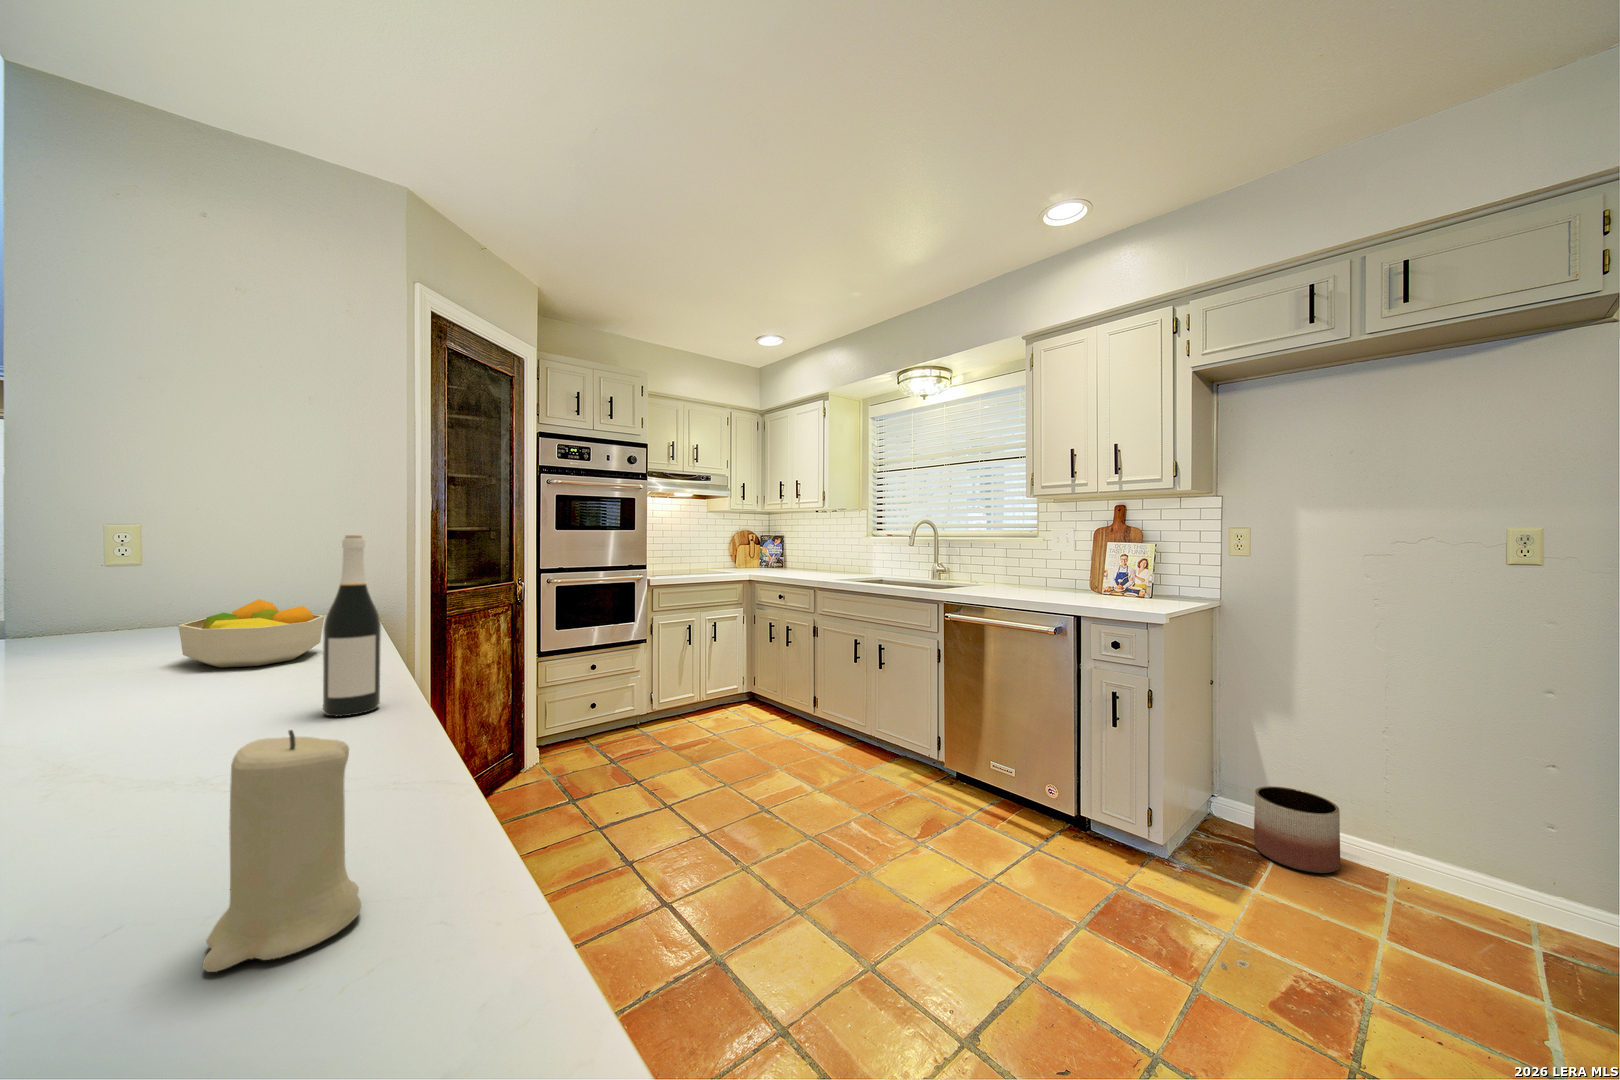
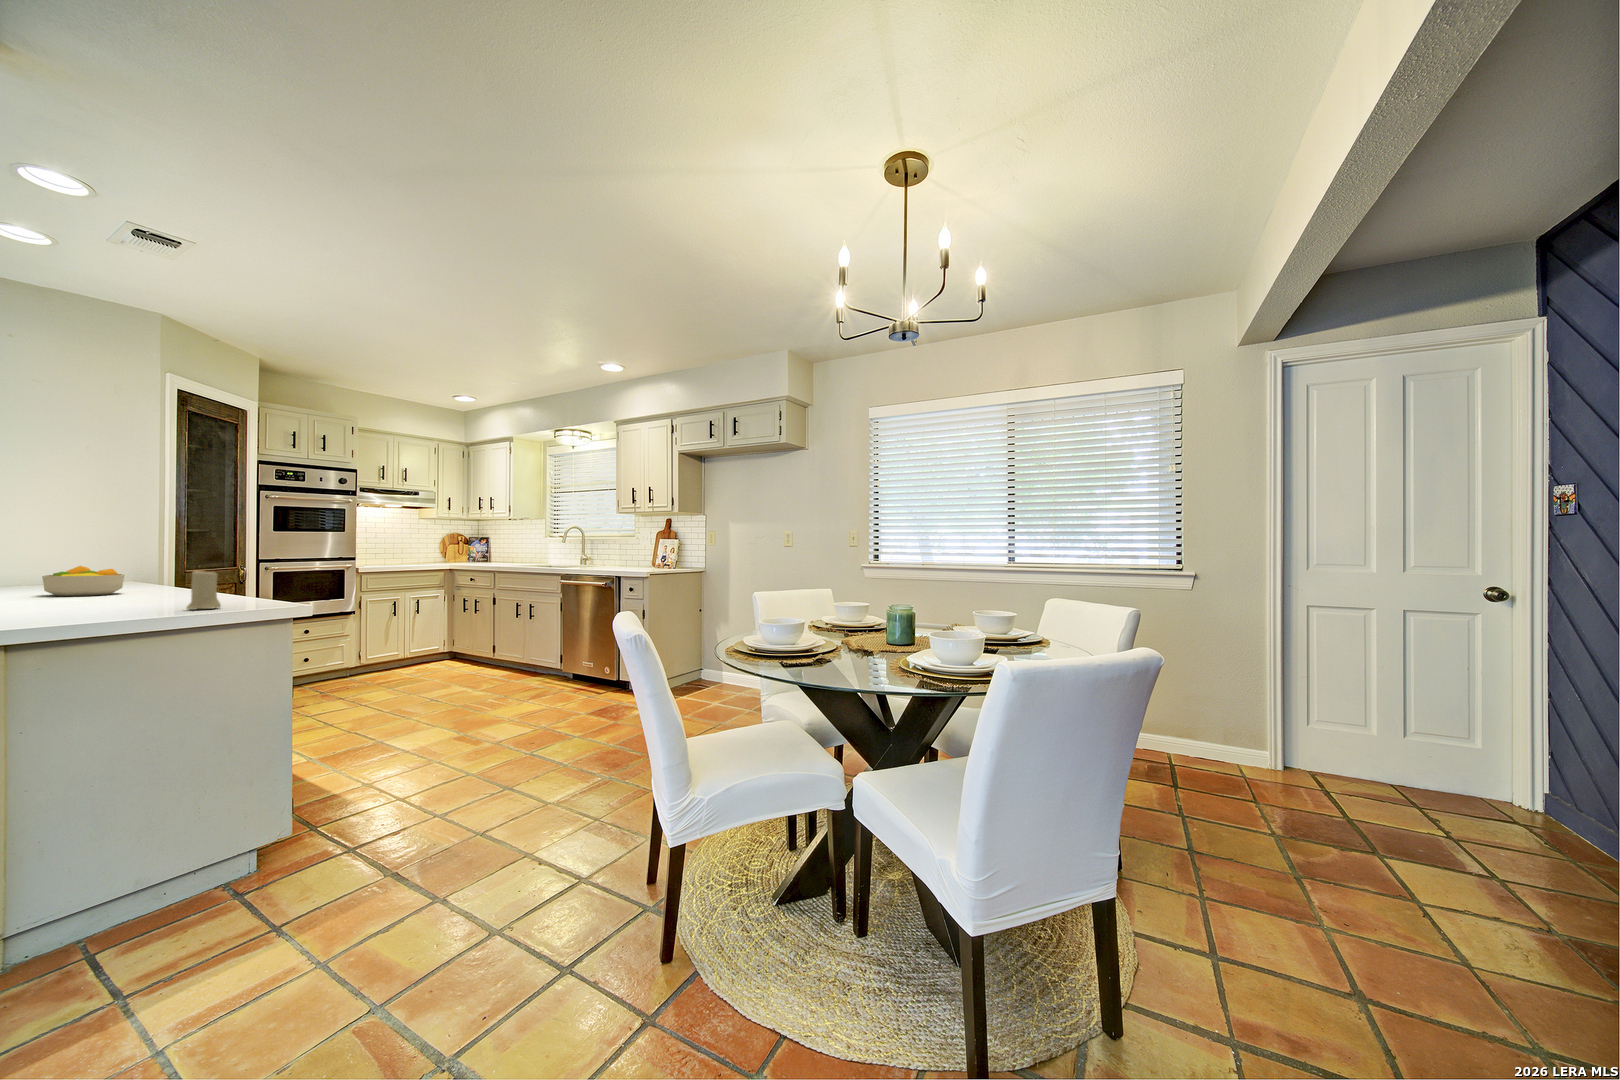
wine bottle: present [323,536,381,716] -> none [162,531,188,600]
planter: present [1254,786,1340,873] -> none [703,662,736,696]

